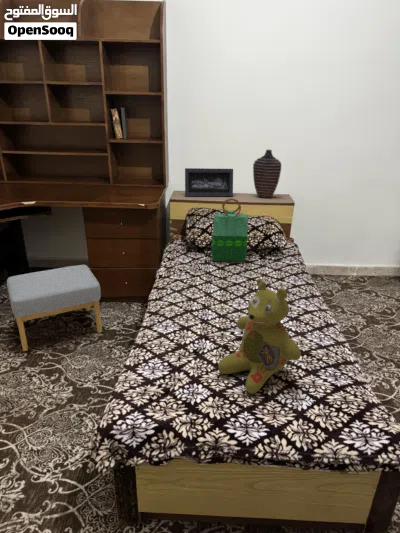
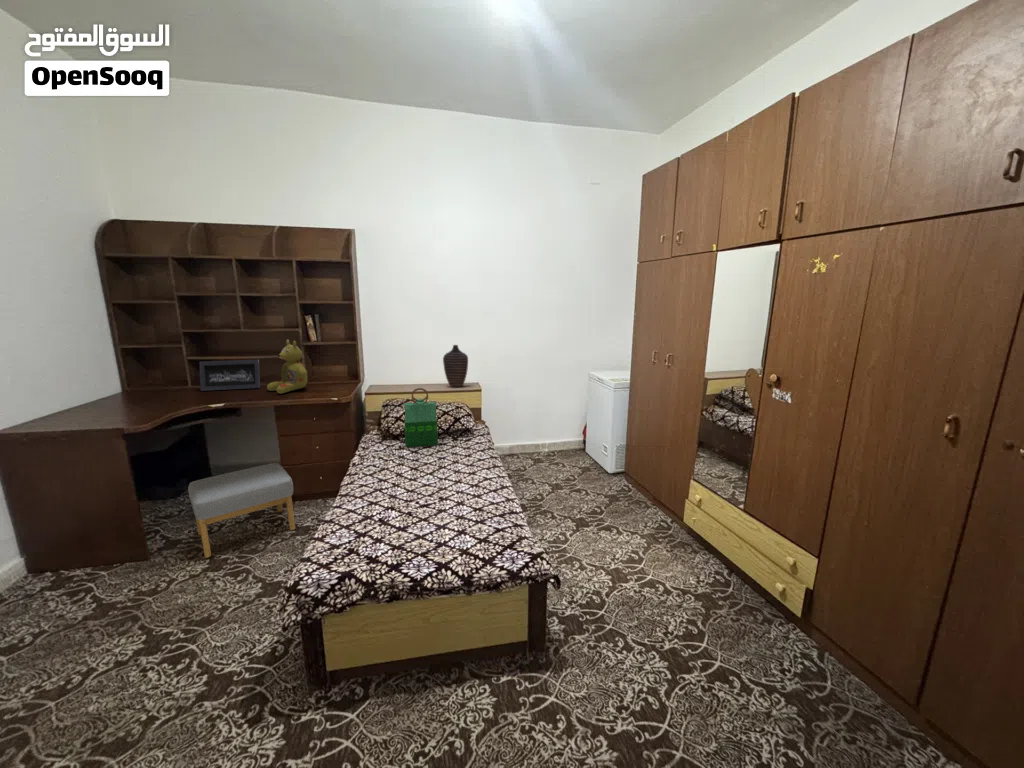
picture frame: present [185,168,233,196] -> present [199,360,260,391]
stuffed bear: present [218,279,301,394] -> present [267,340,308,394]

